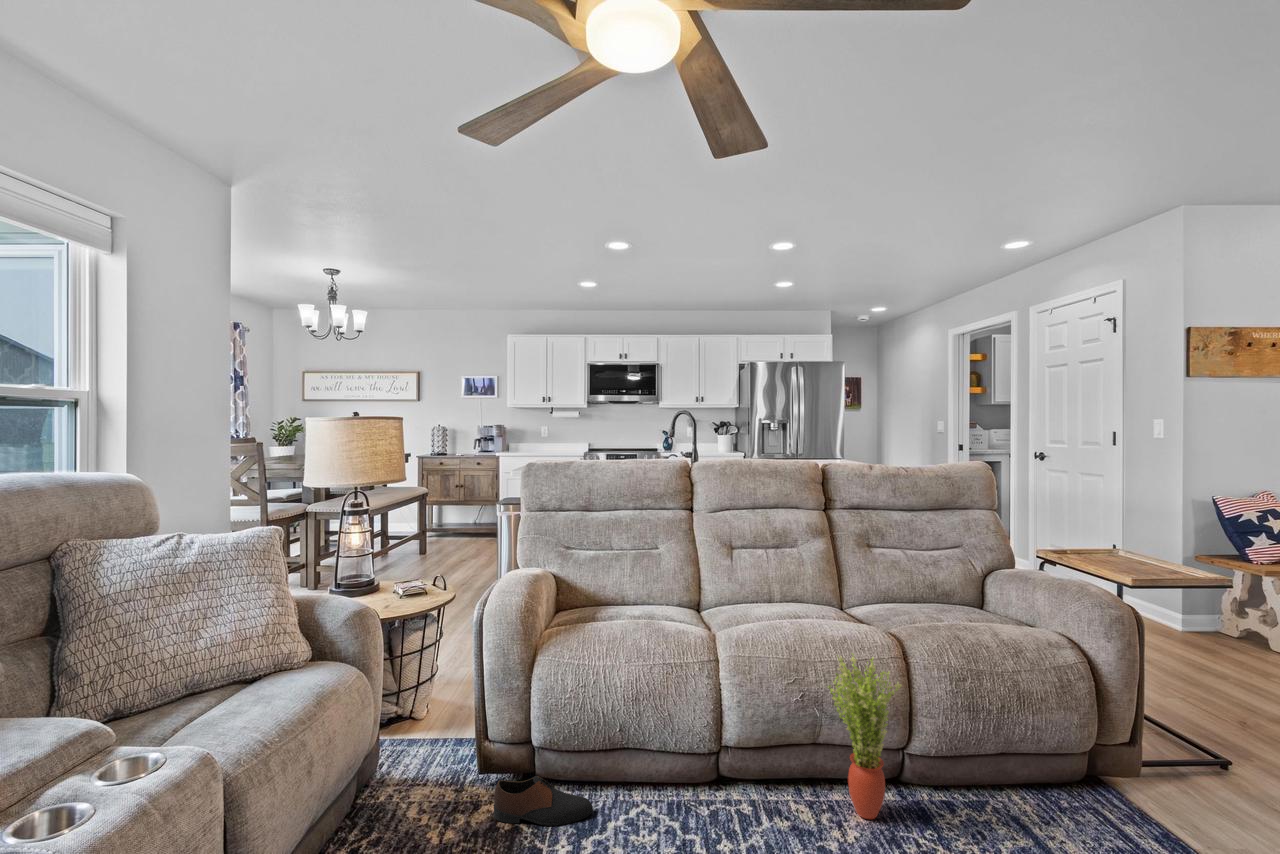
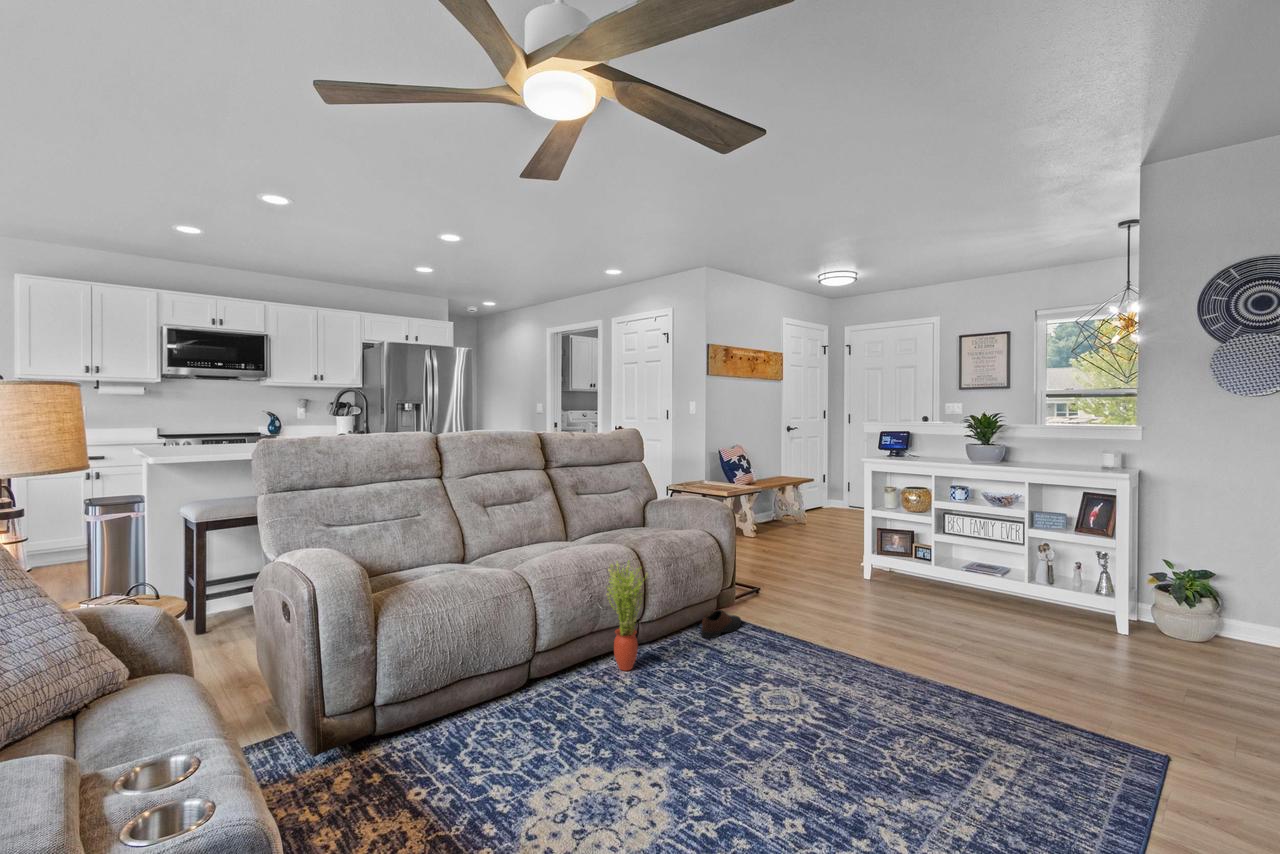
shoe: present [494,776,593,826] -> present [701,610,742,638]

